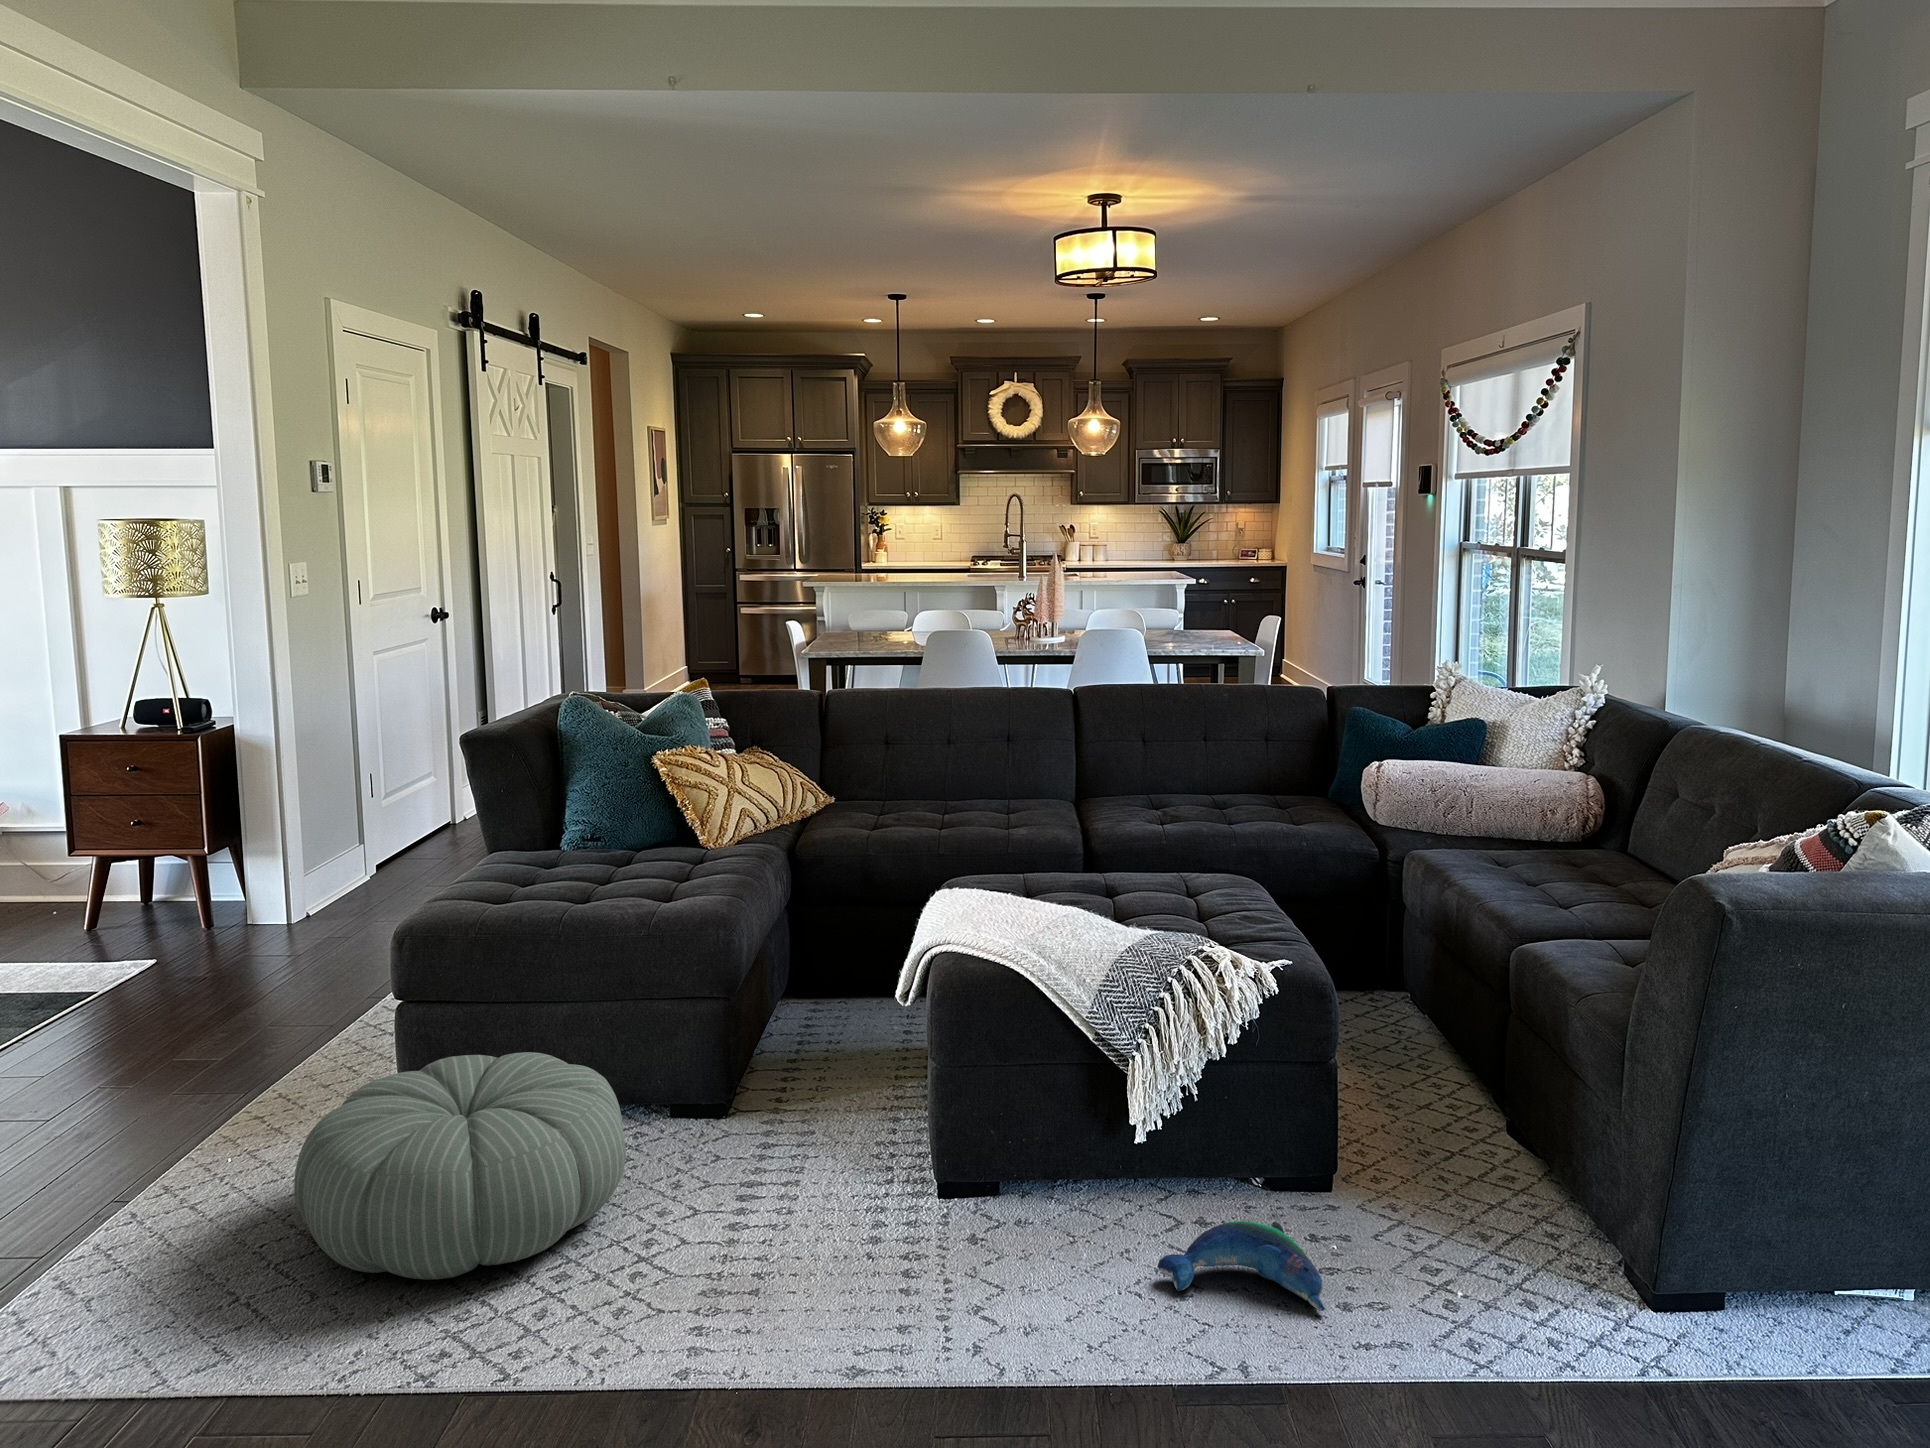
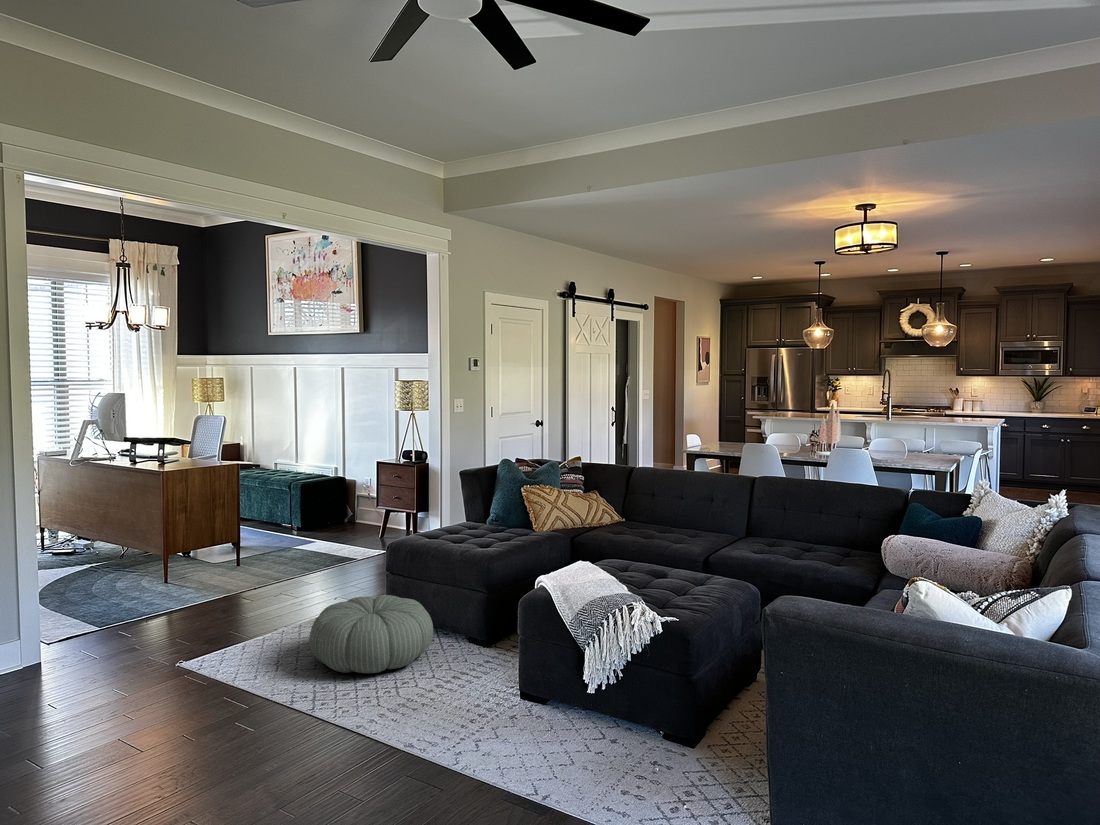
plush toy: present [1158,1221,1324,1311] -> none [564,738,624,790]

